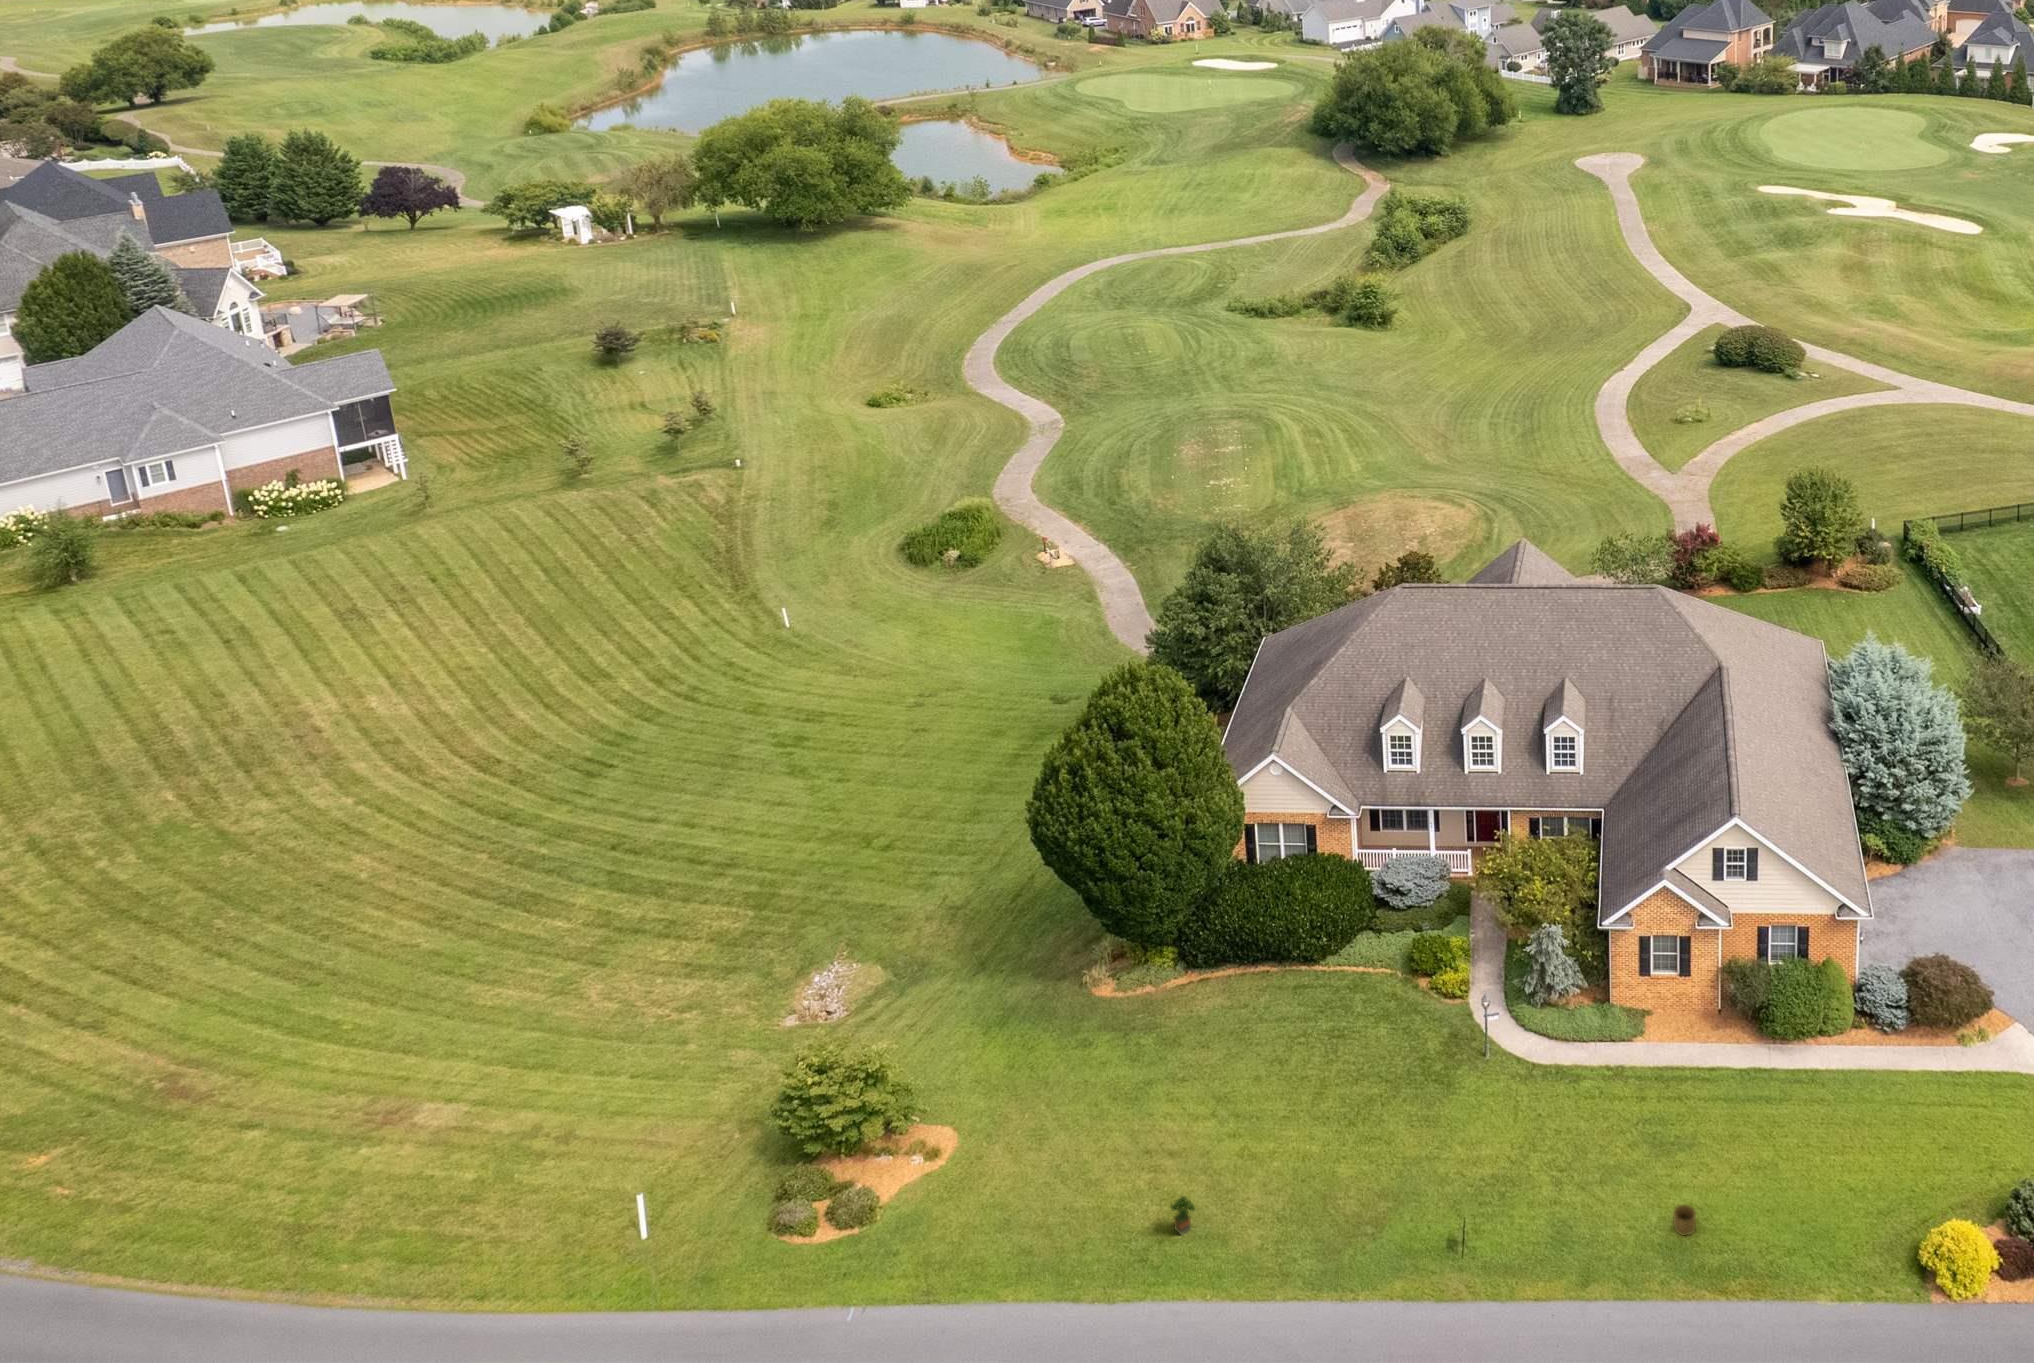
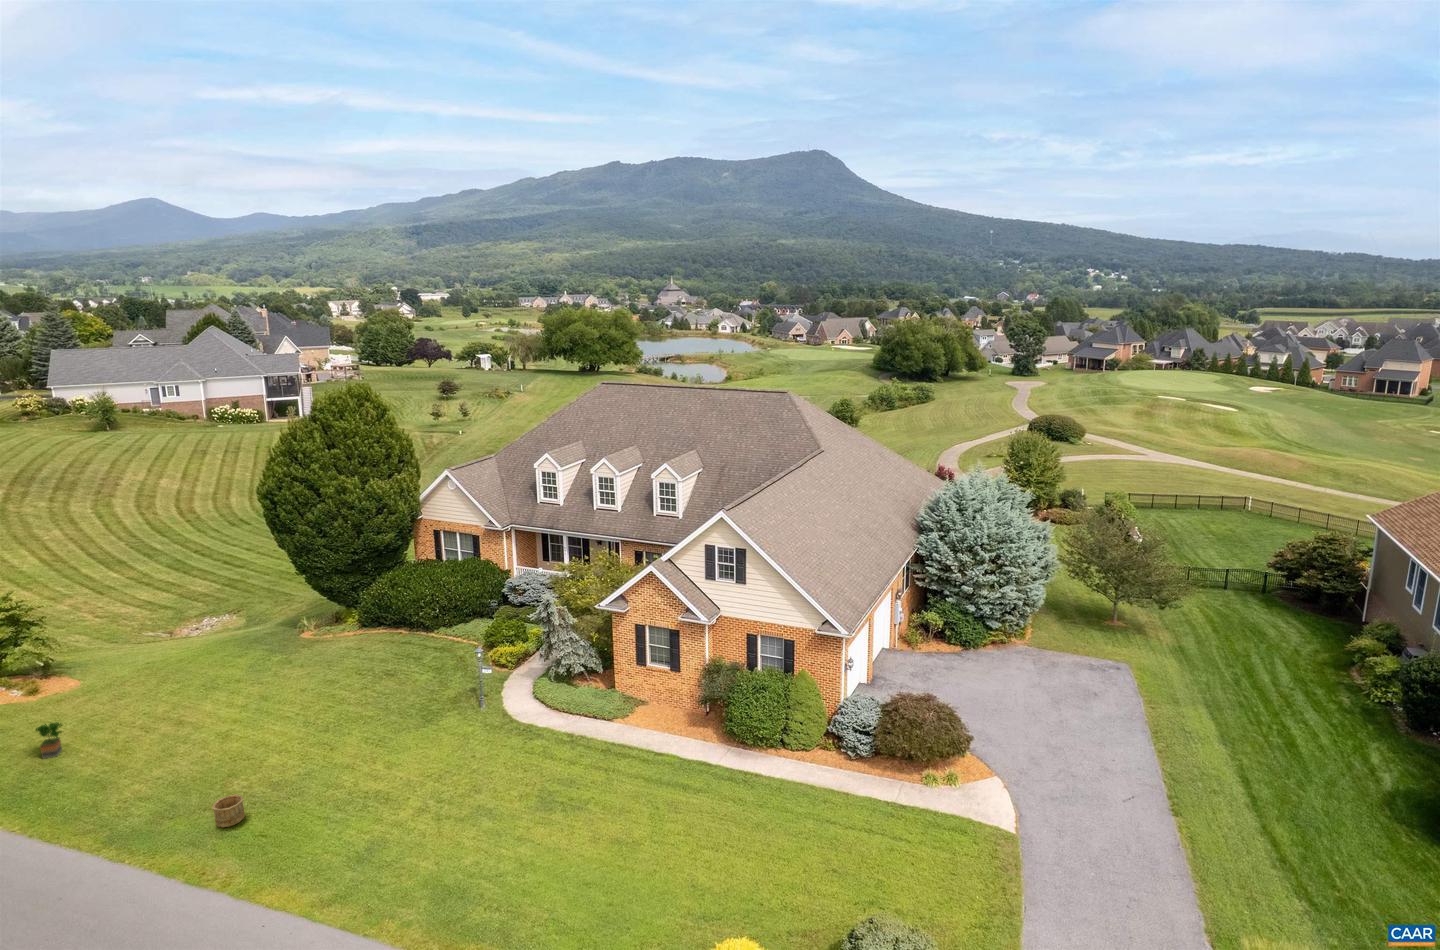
wooden bucket: present [1673,1205,1696,1235] -> present [213,794,245,828]

